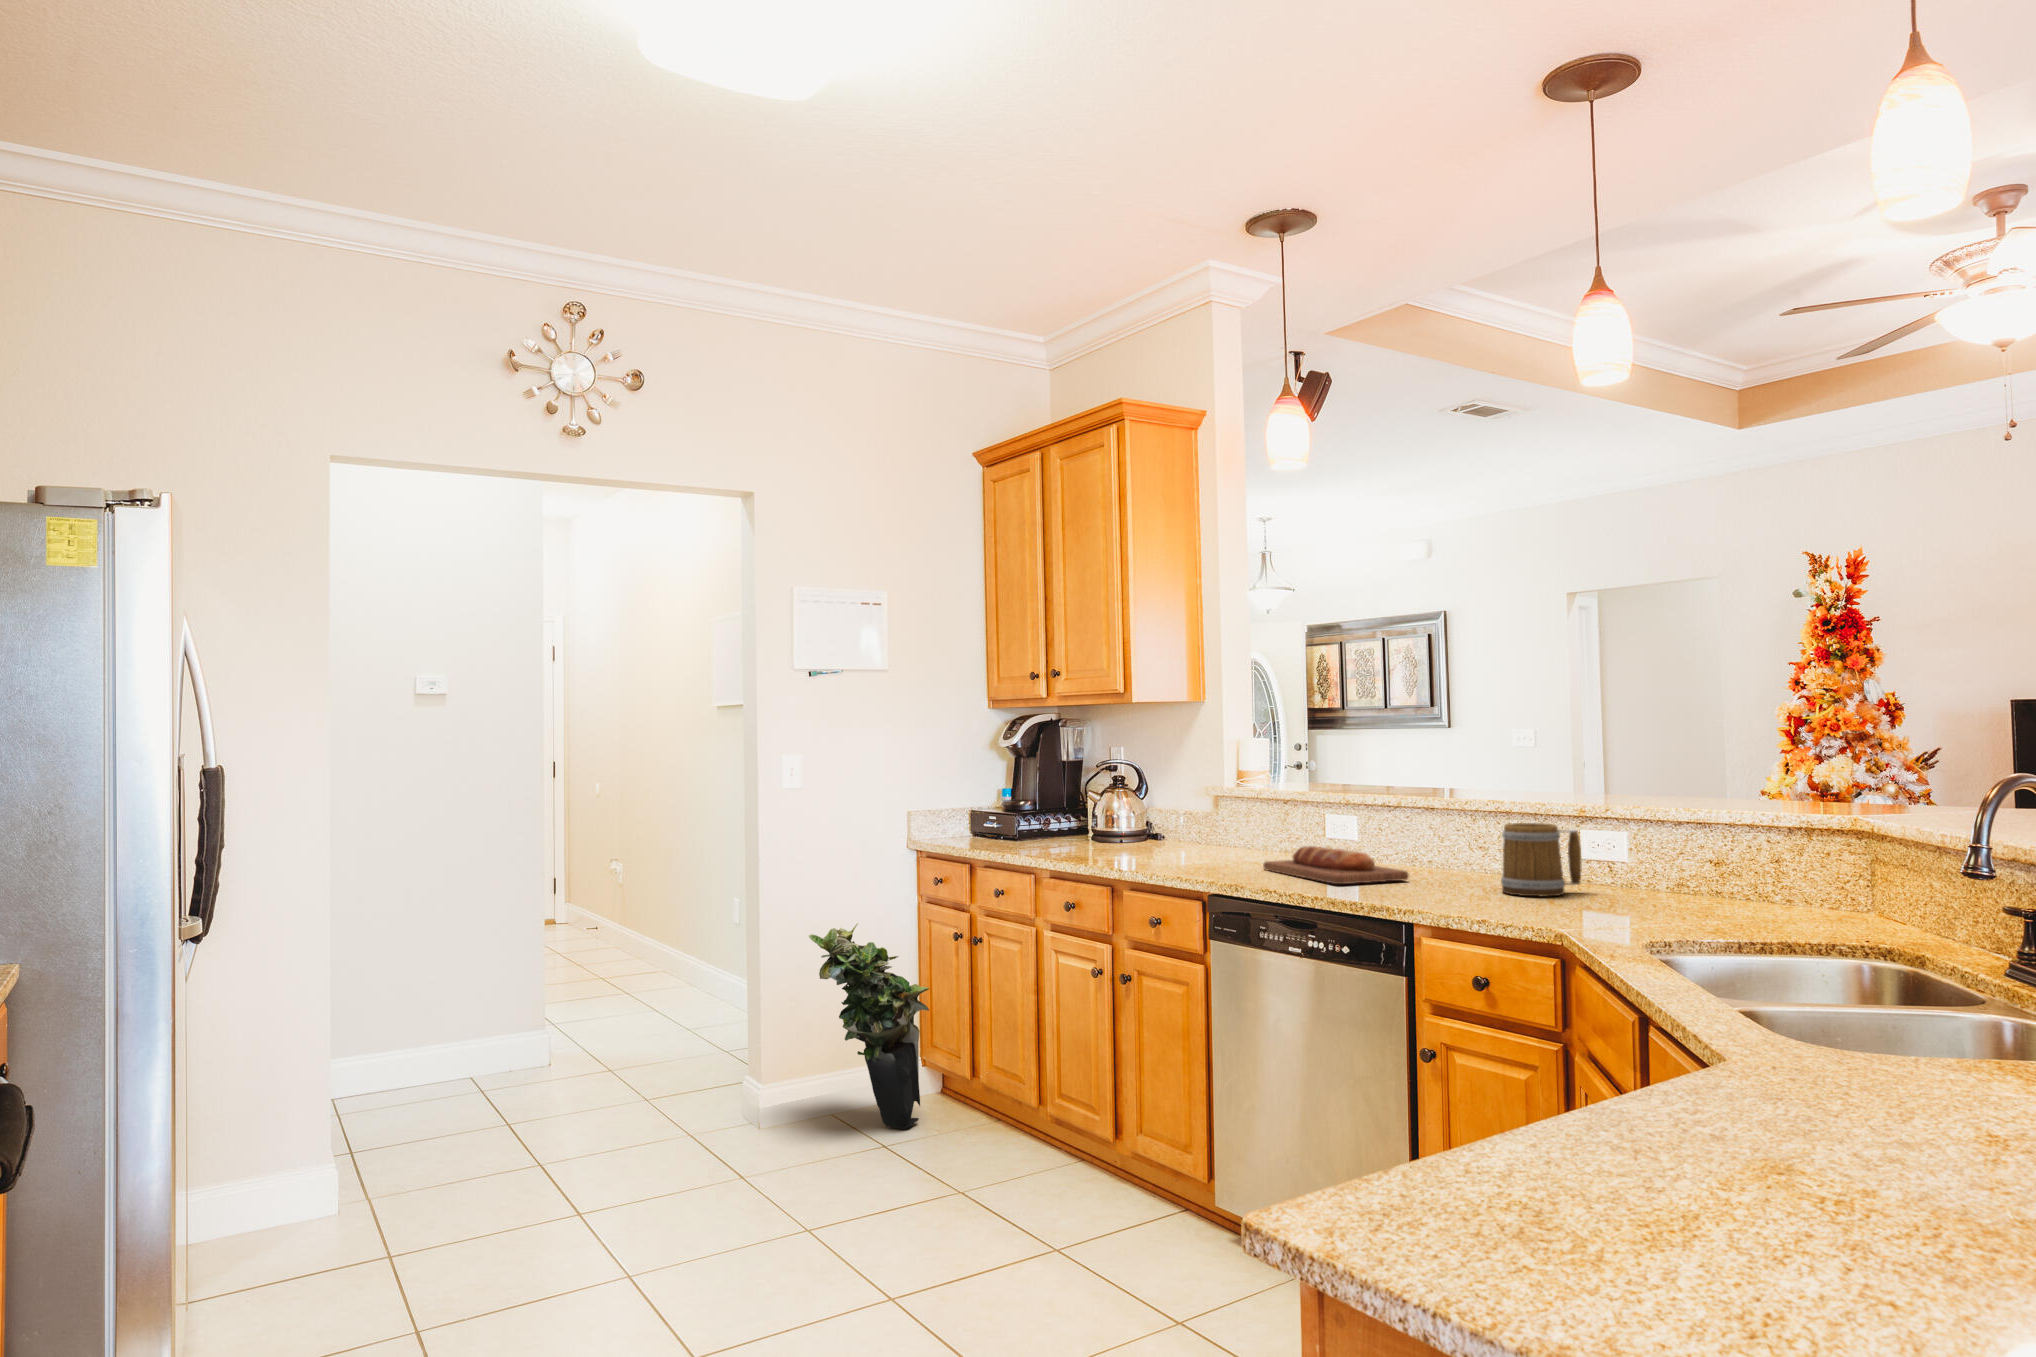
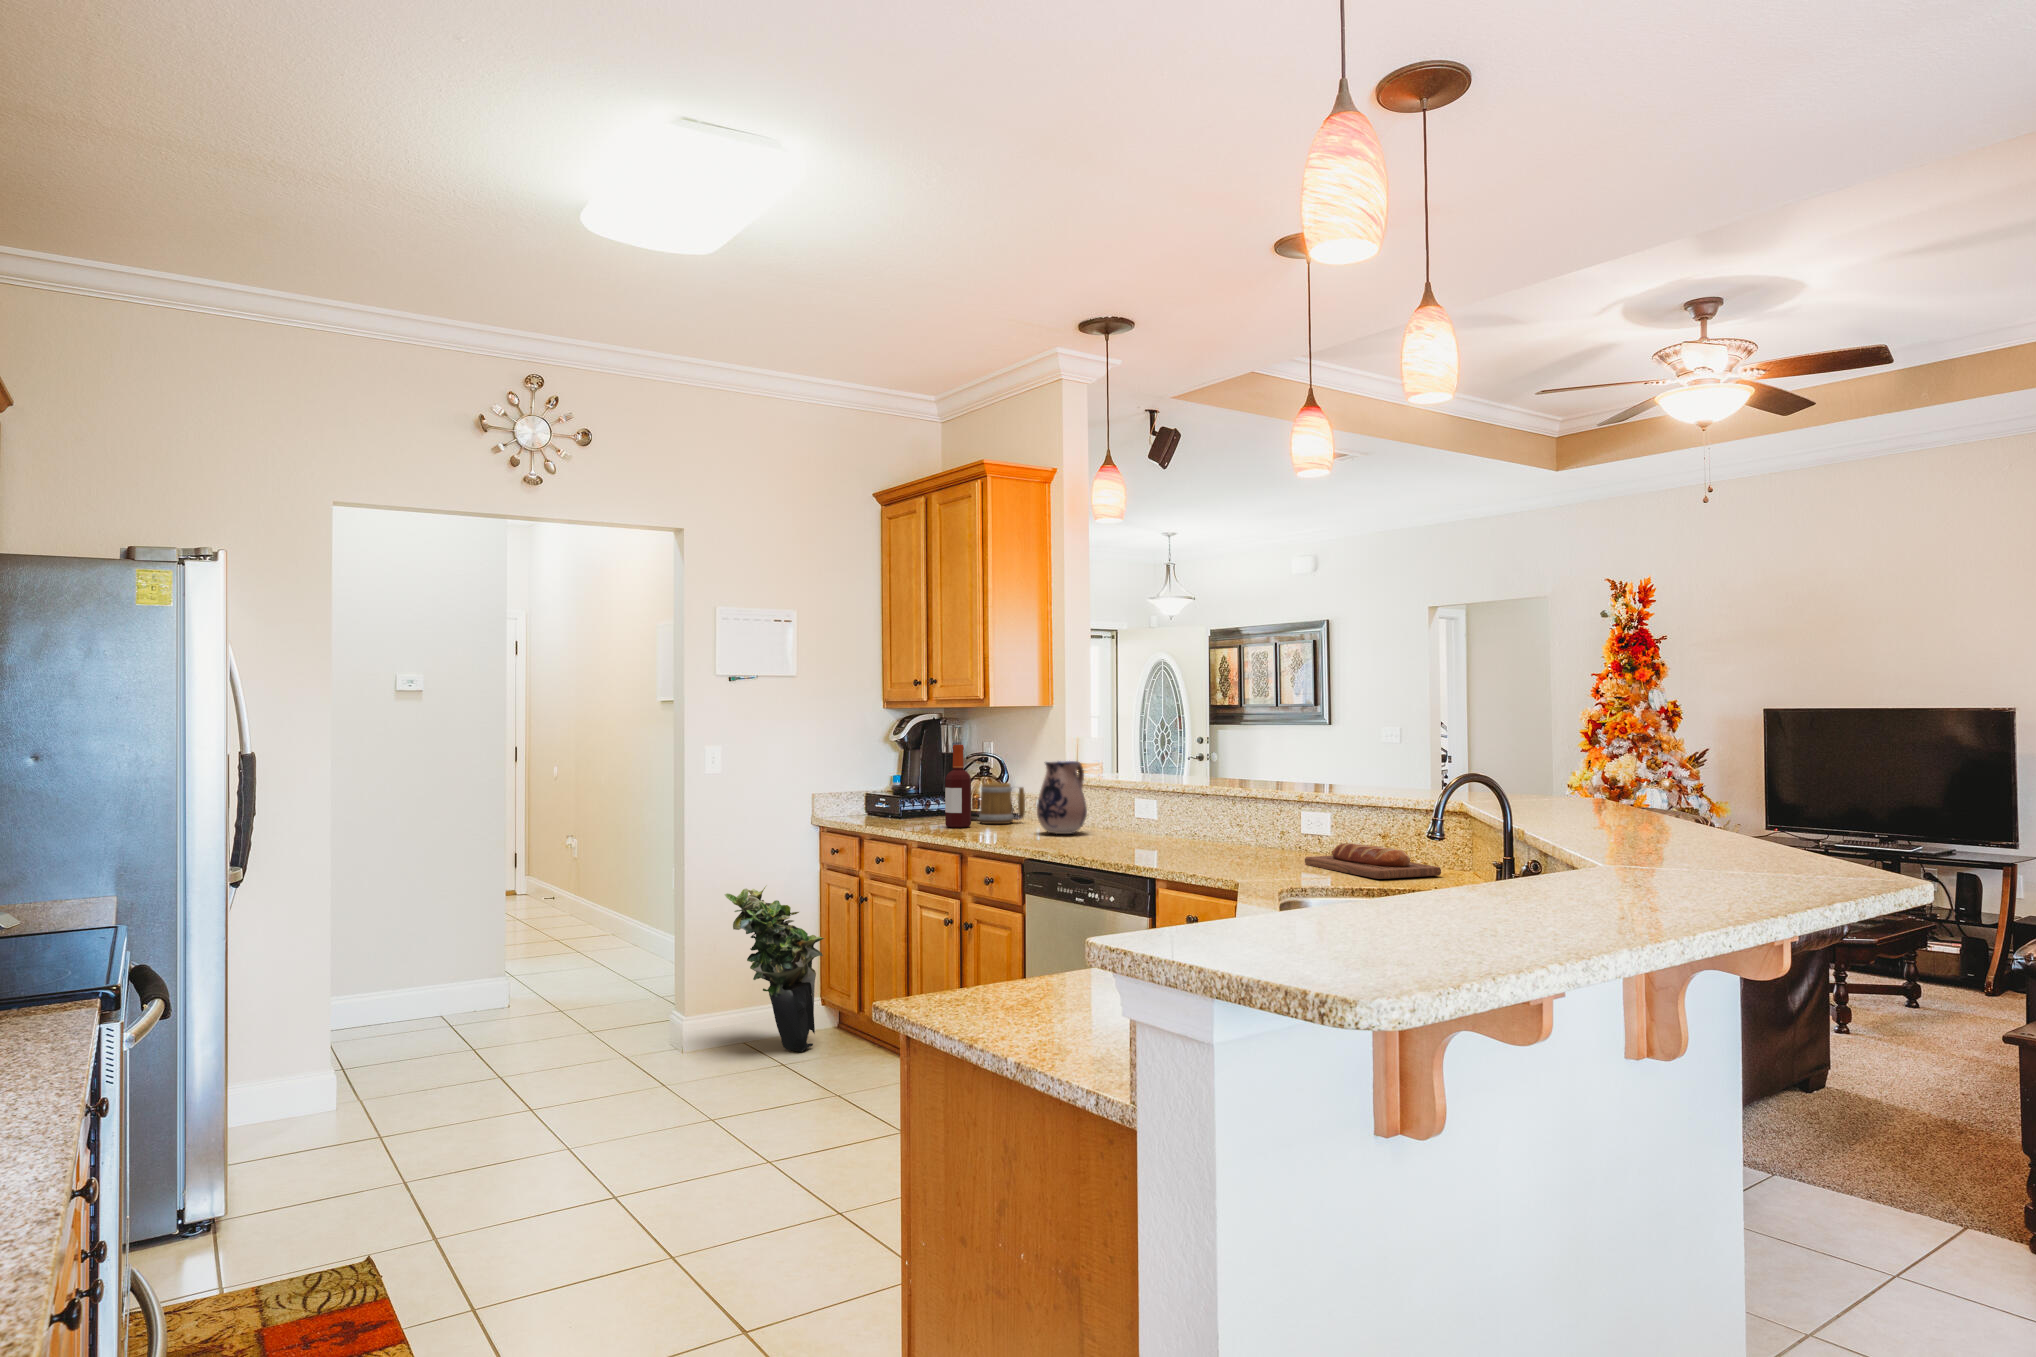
bottle: none [1080,750,1112,852] -> present [945,745,971,828]
ceramic pitcher: none [1202,768,1266,860] -> present [1037,761,1087,834]
mug: present [1501,823,1581,896] -> present [979,782,1025,824]
bread loaf: present [1263,846,1409,884] -> present [1305,843,1441,879]

